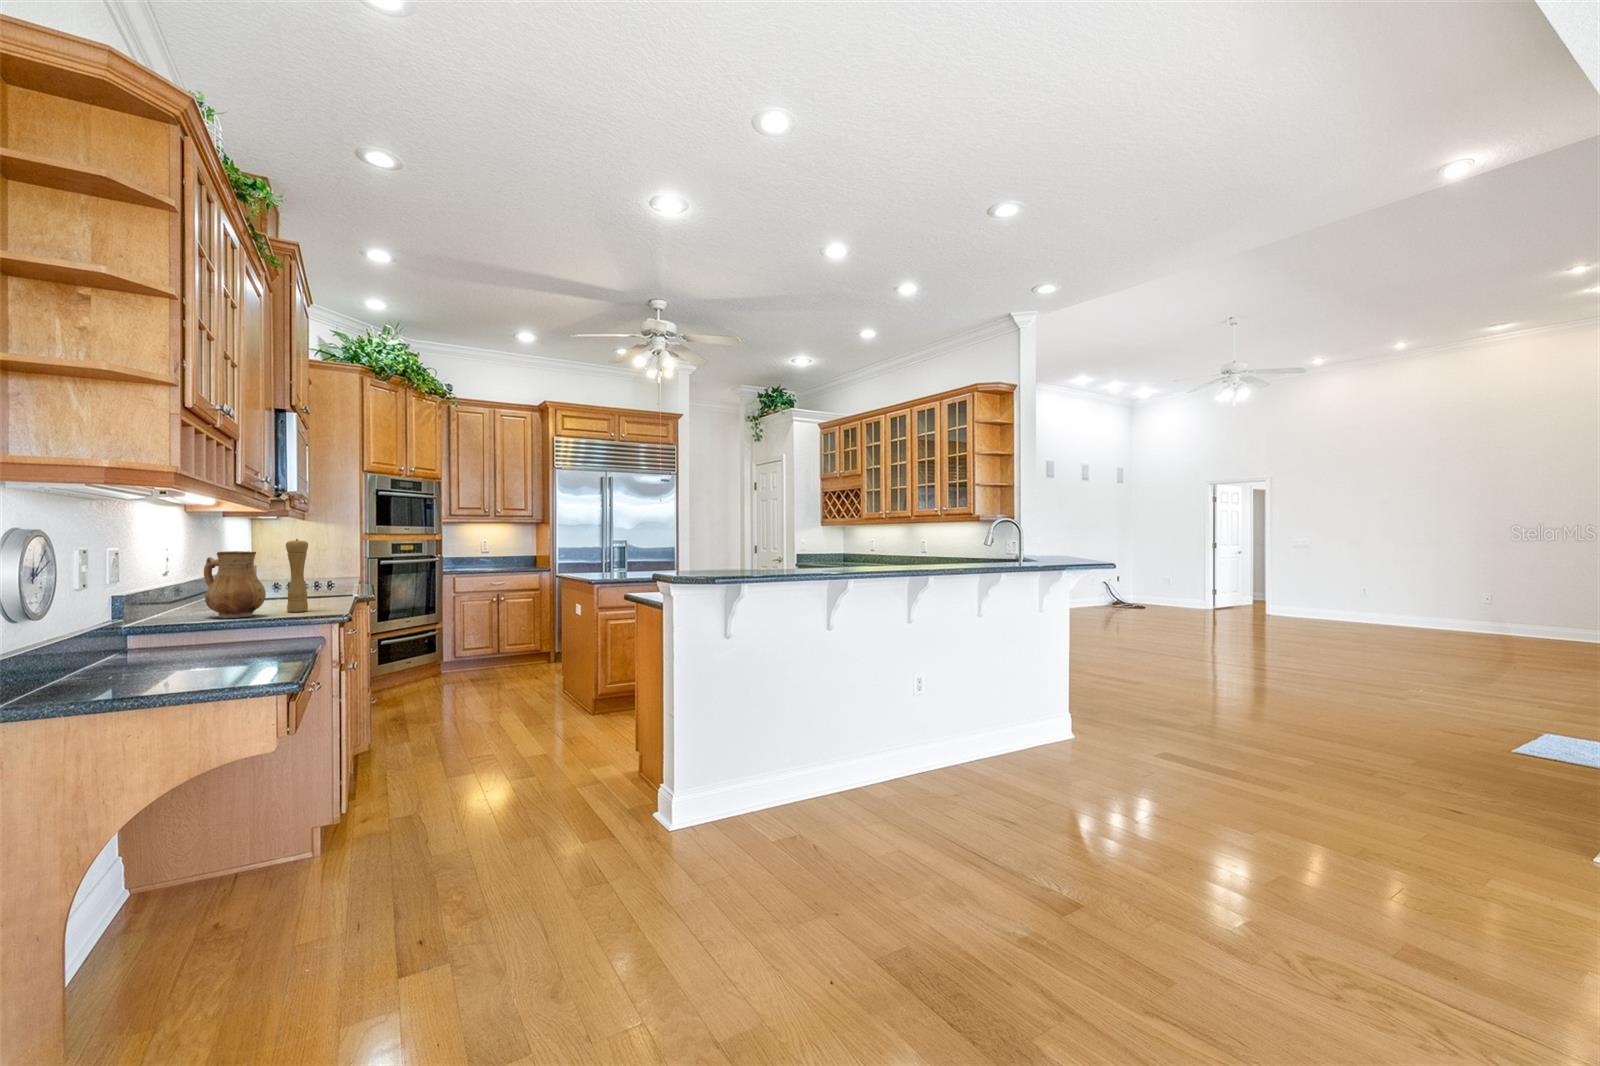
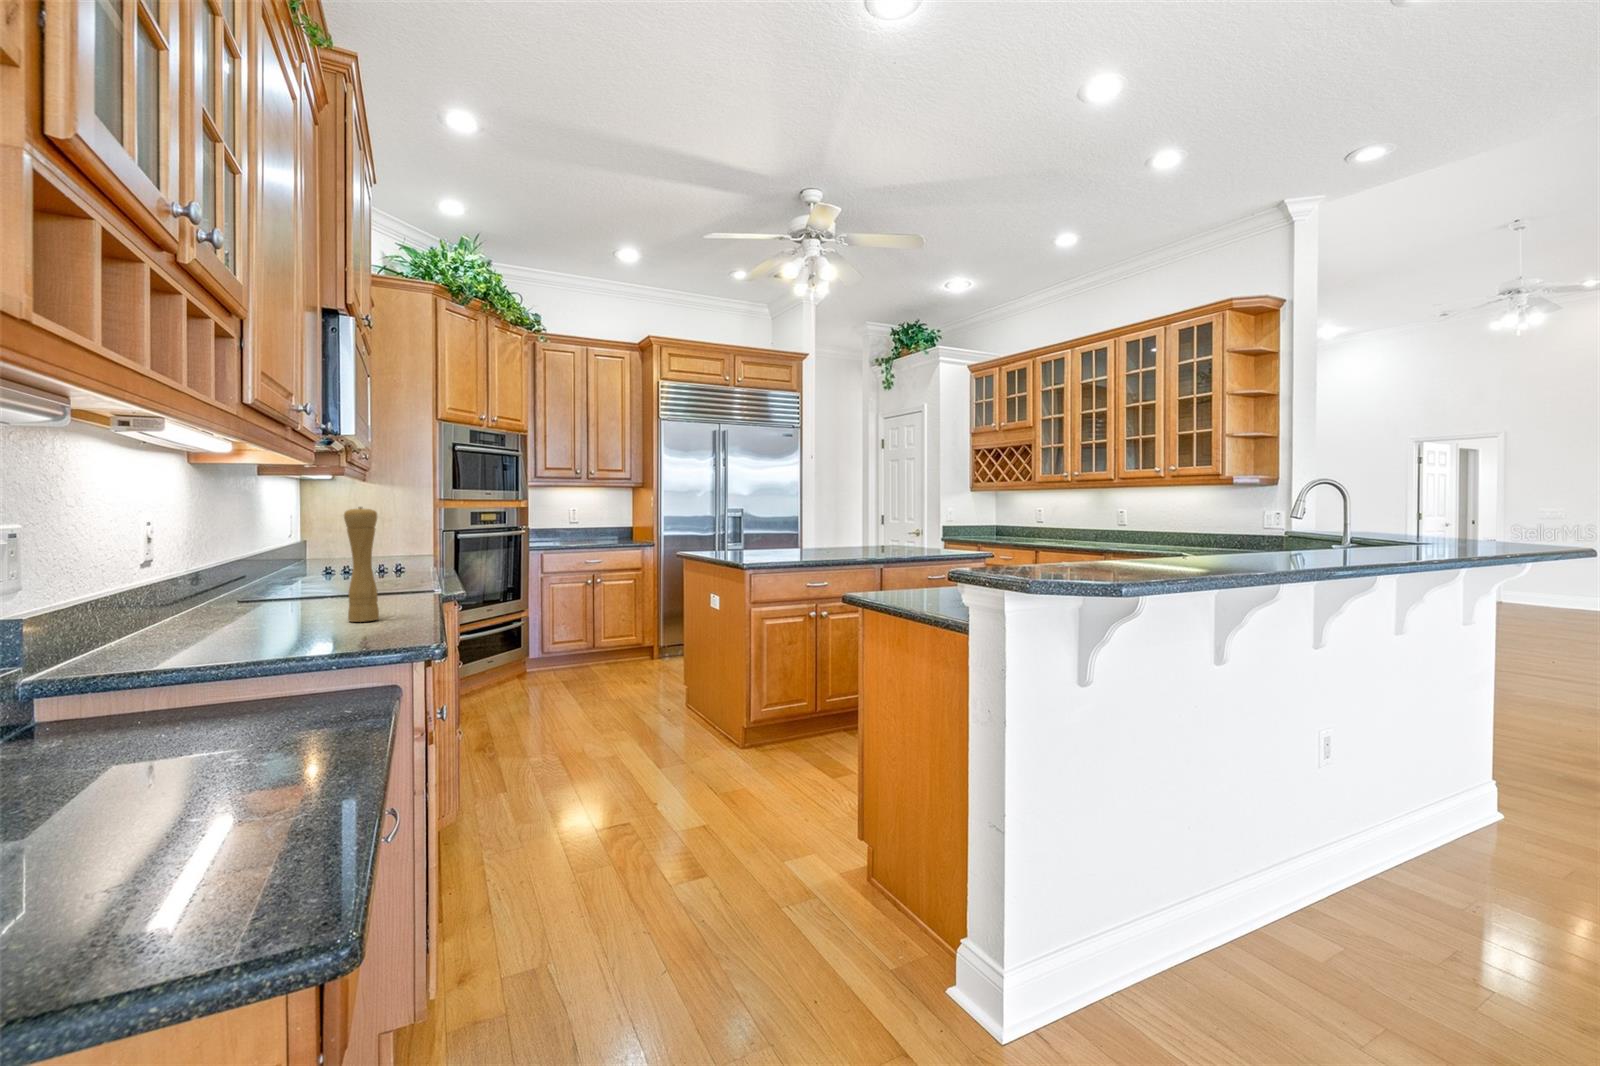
ceramic pitcher: present [204,551,266,618] -> none [217,526,314,637]

